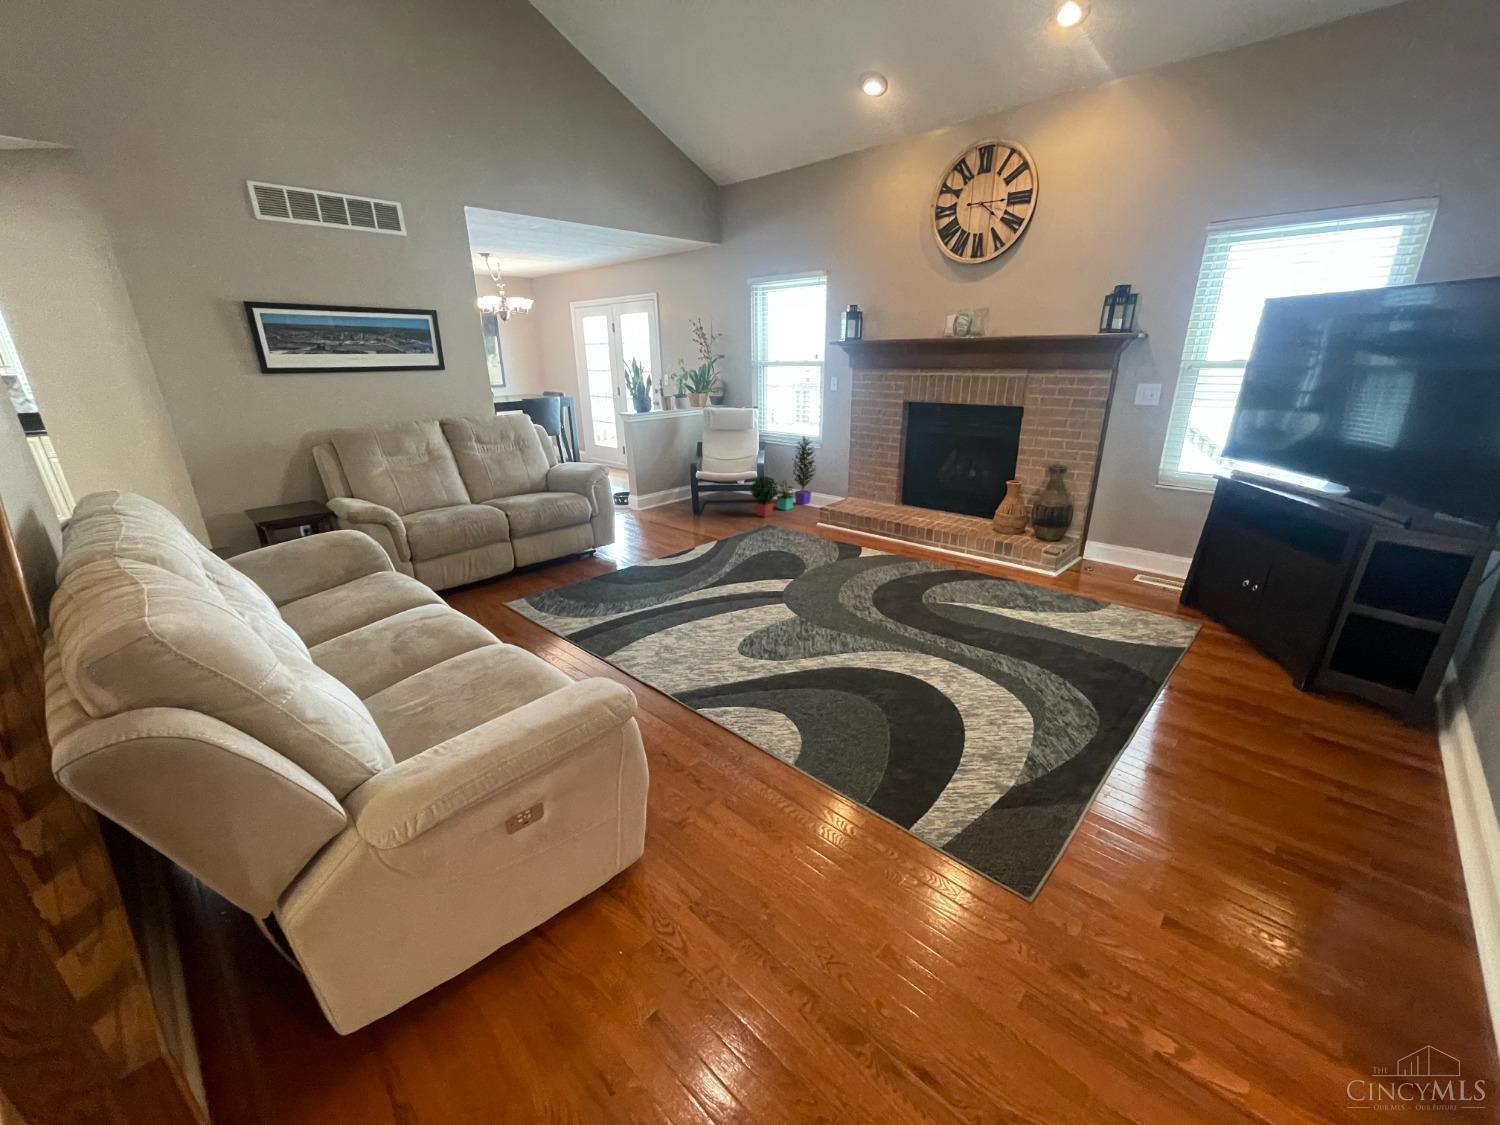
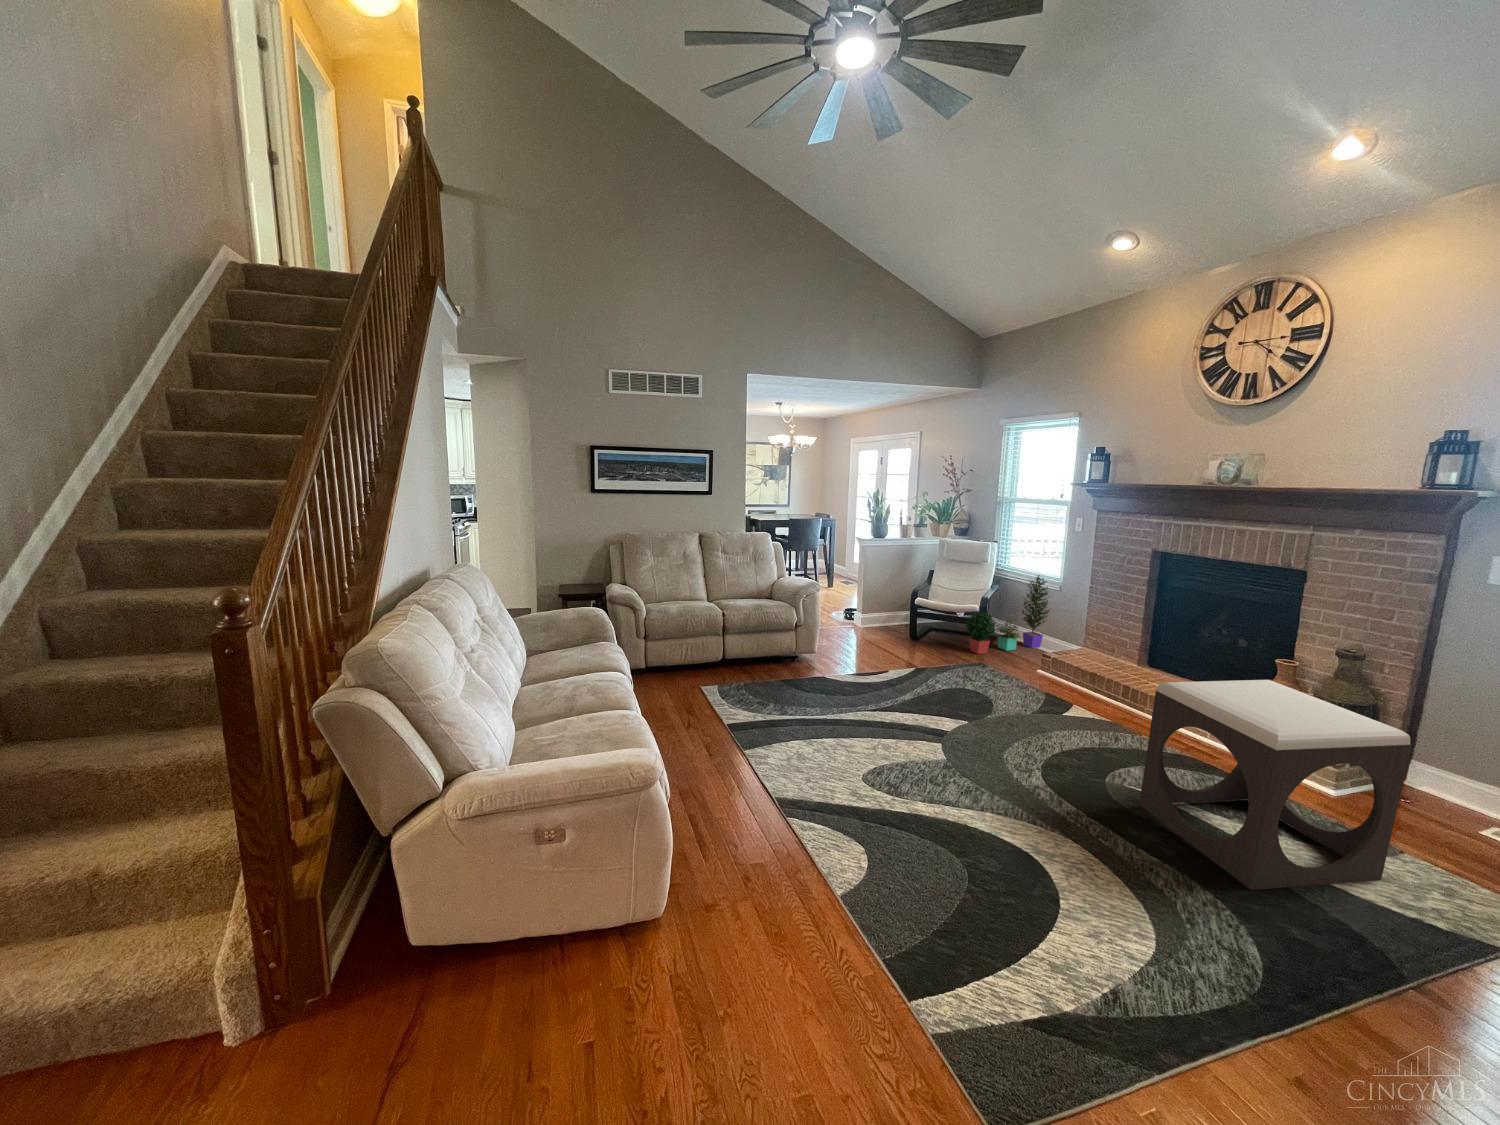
footstool: none [956,493,1135,654] -> present [1139,680,1412,890]

